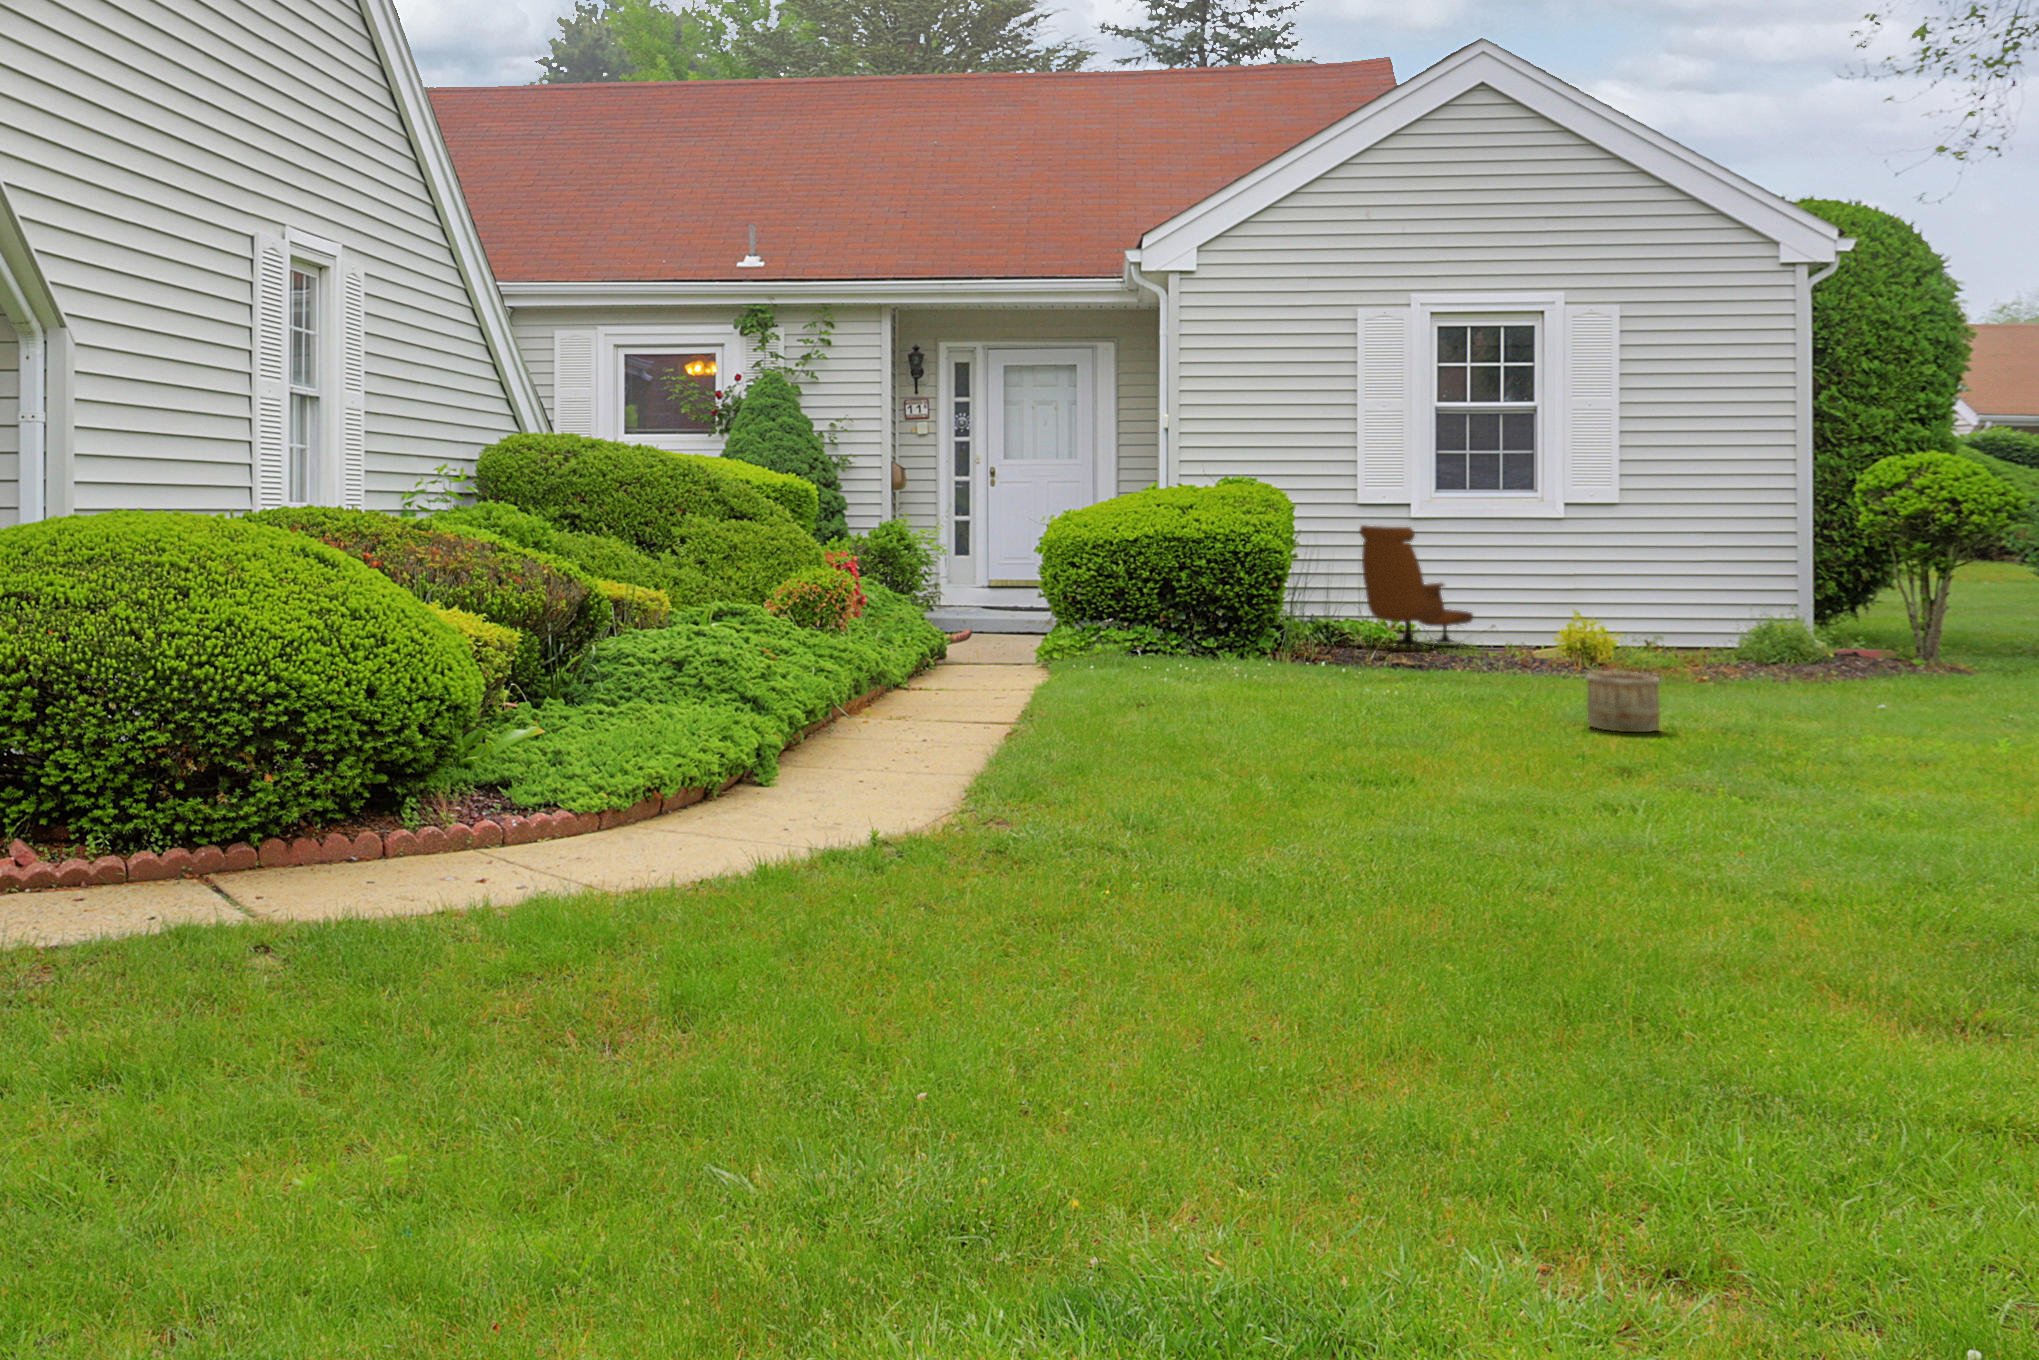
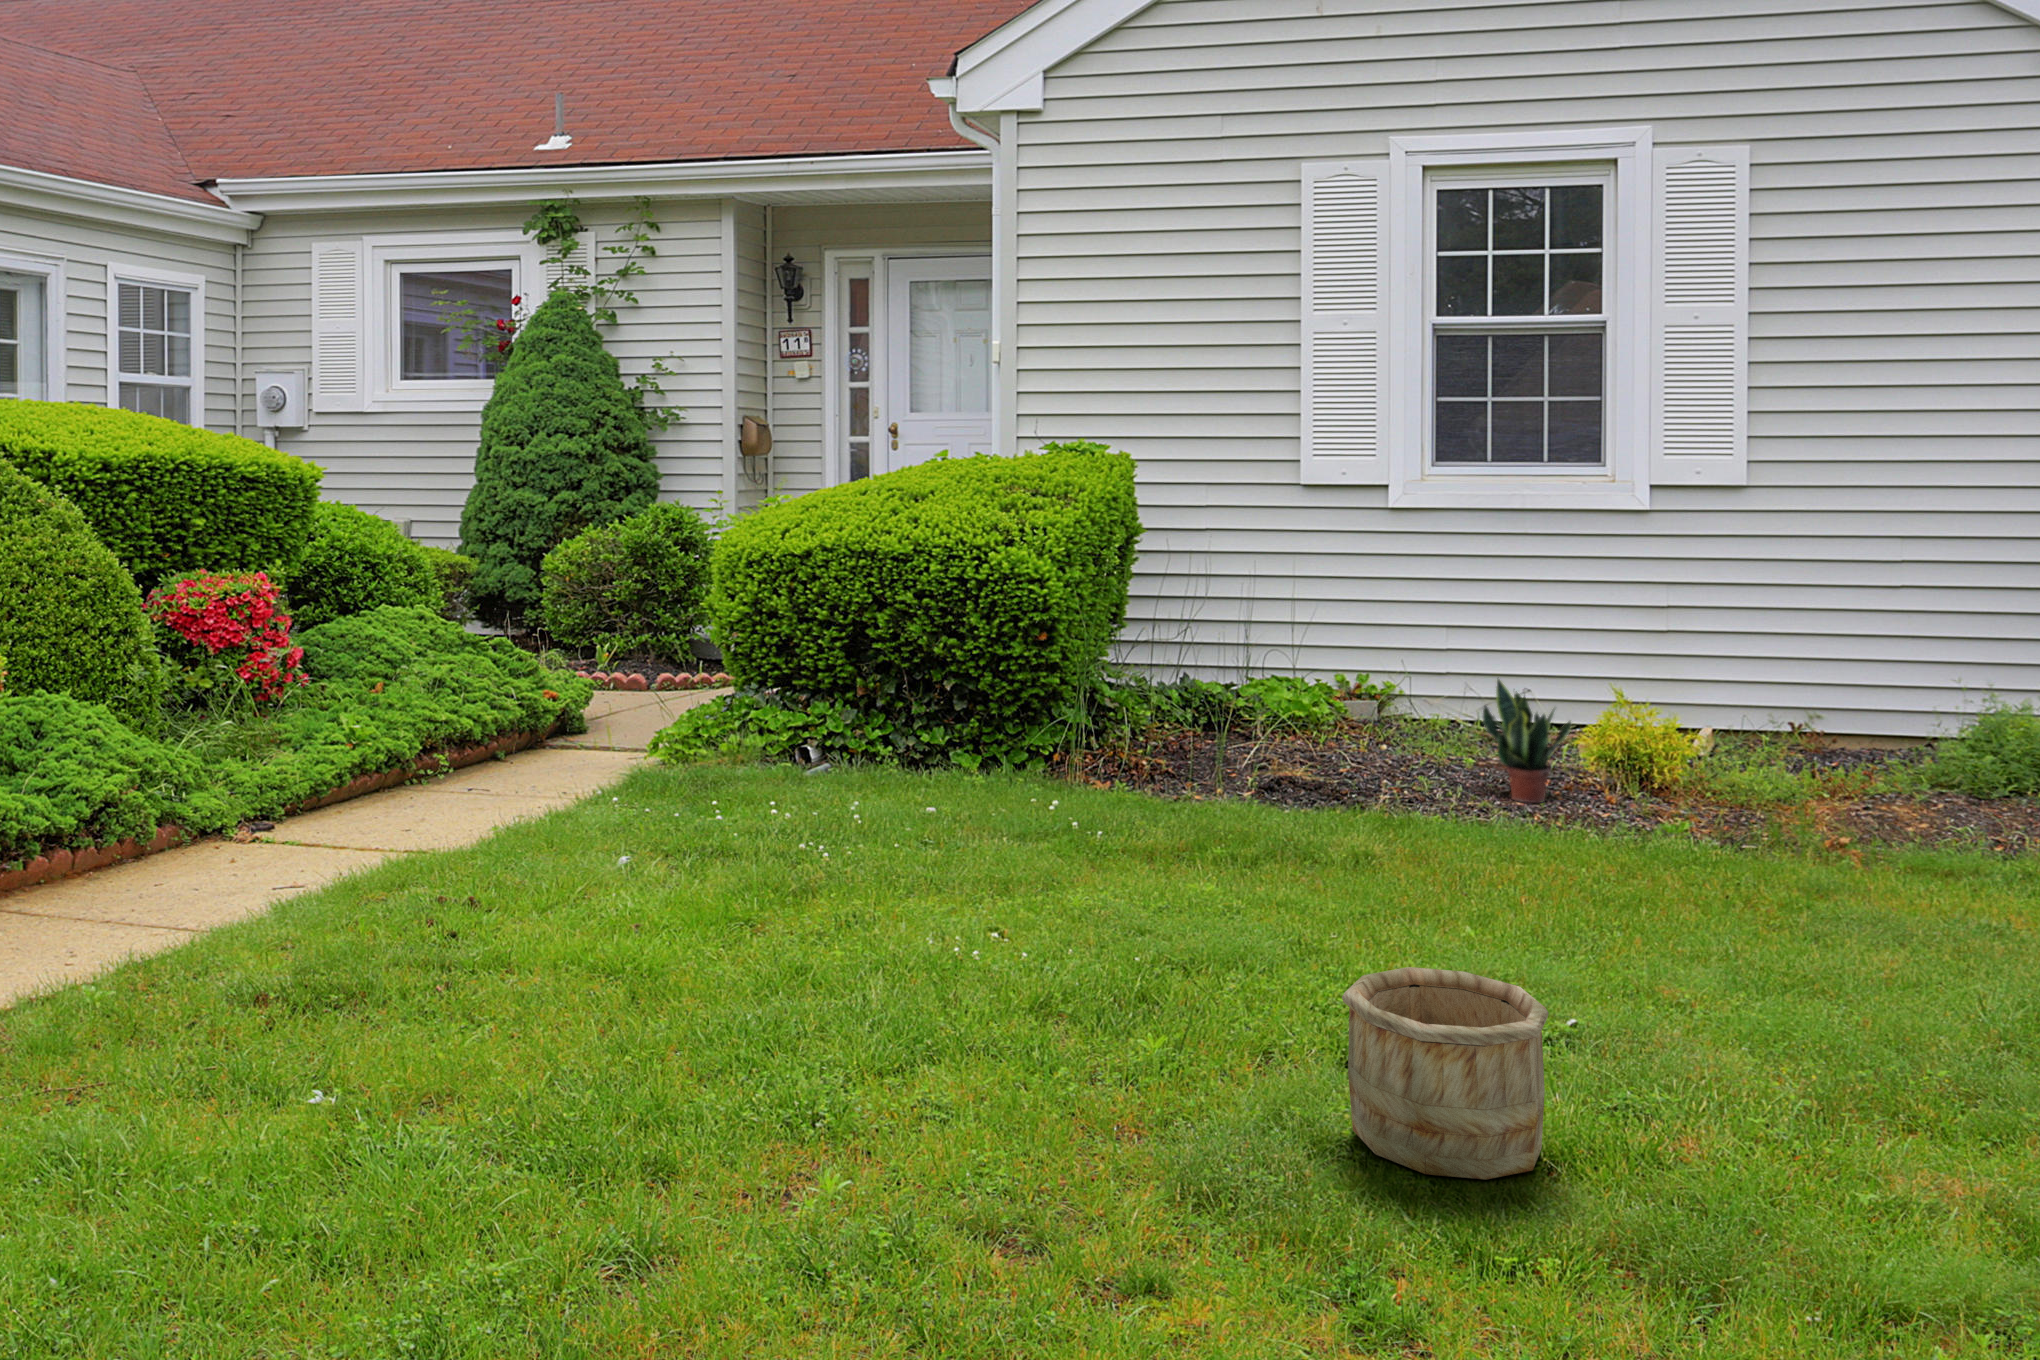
lounge chair: present [1360,525,1473,652] -> none [1268,523,1486,750]
potted plant: none [1499,606,1548,673] -> present [1483,678,1571,803]

